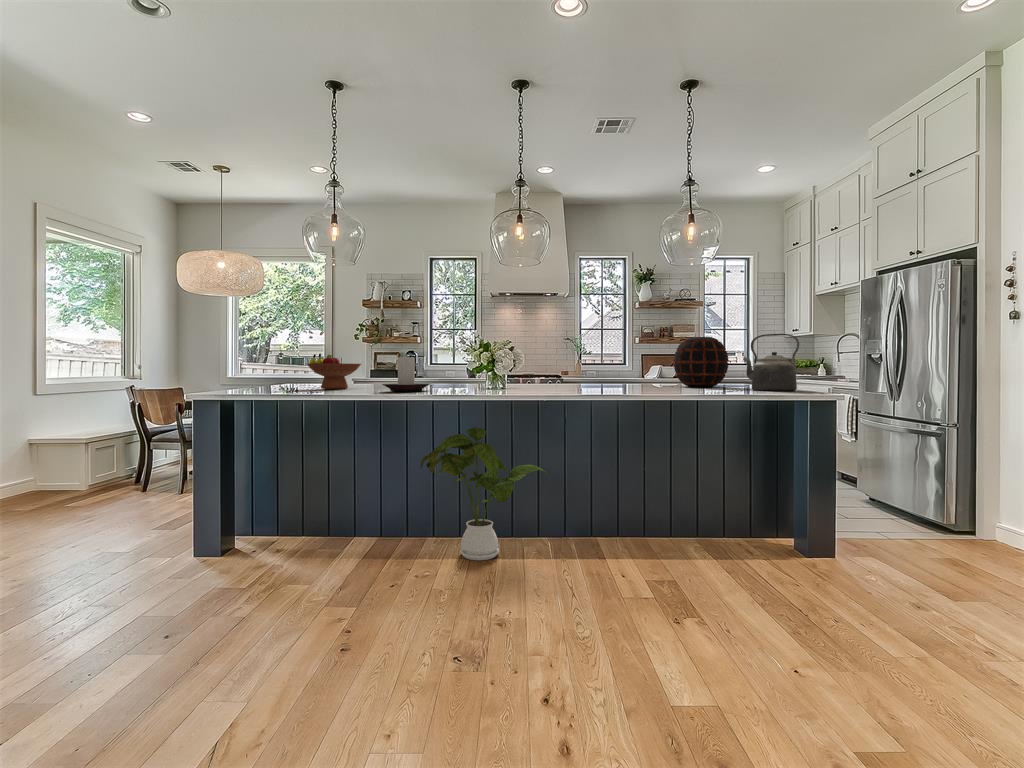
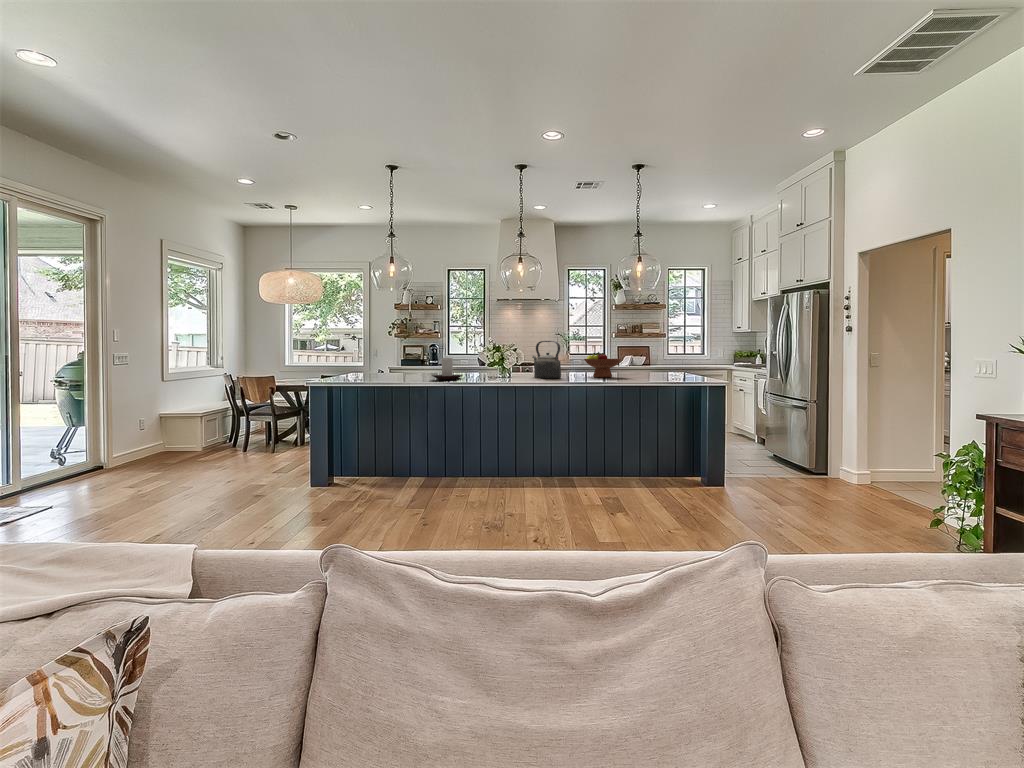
kettle: present [743,334,799,391] -> present [532,341,561,379]
decorative vase: present [674,337,729,387] -> none [626,342,663,376]
fruit bowl: present [307,354,361,389] -> present [584,352,622,377]
house plant: present [421,427,547,560] -> none [456,403,540,489]

